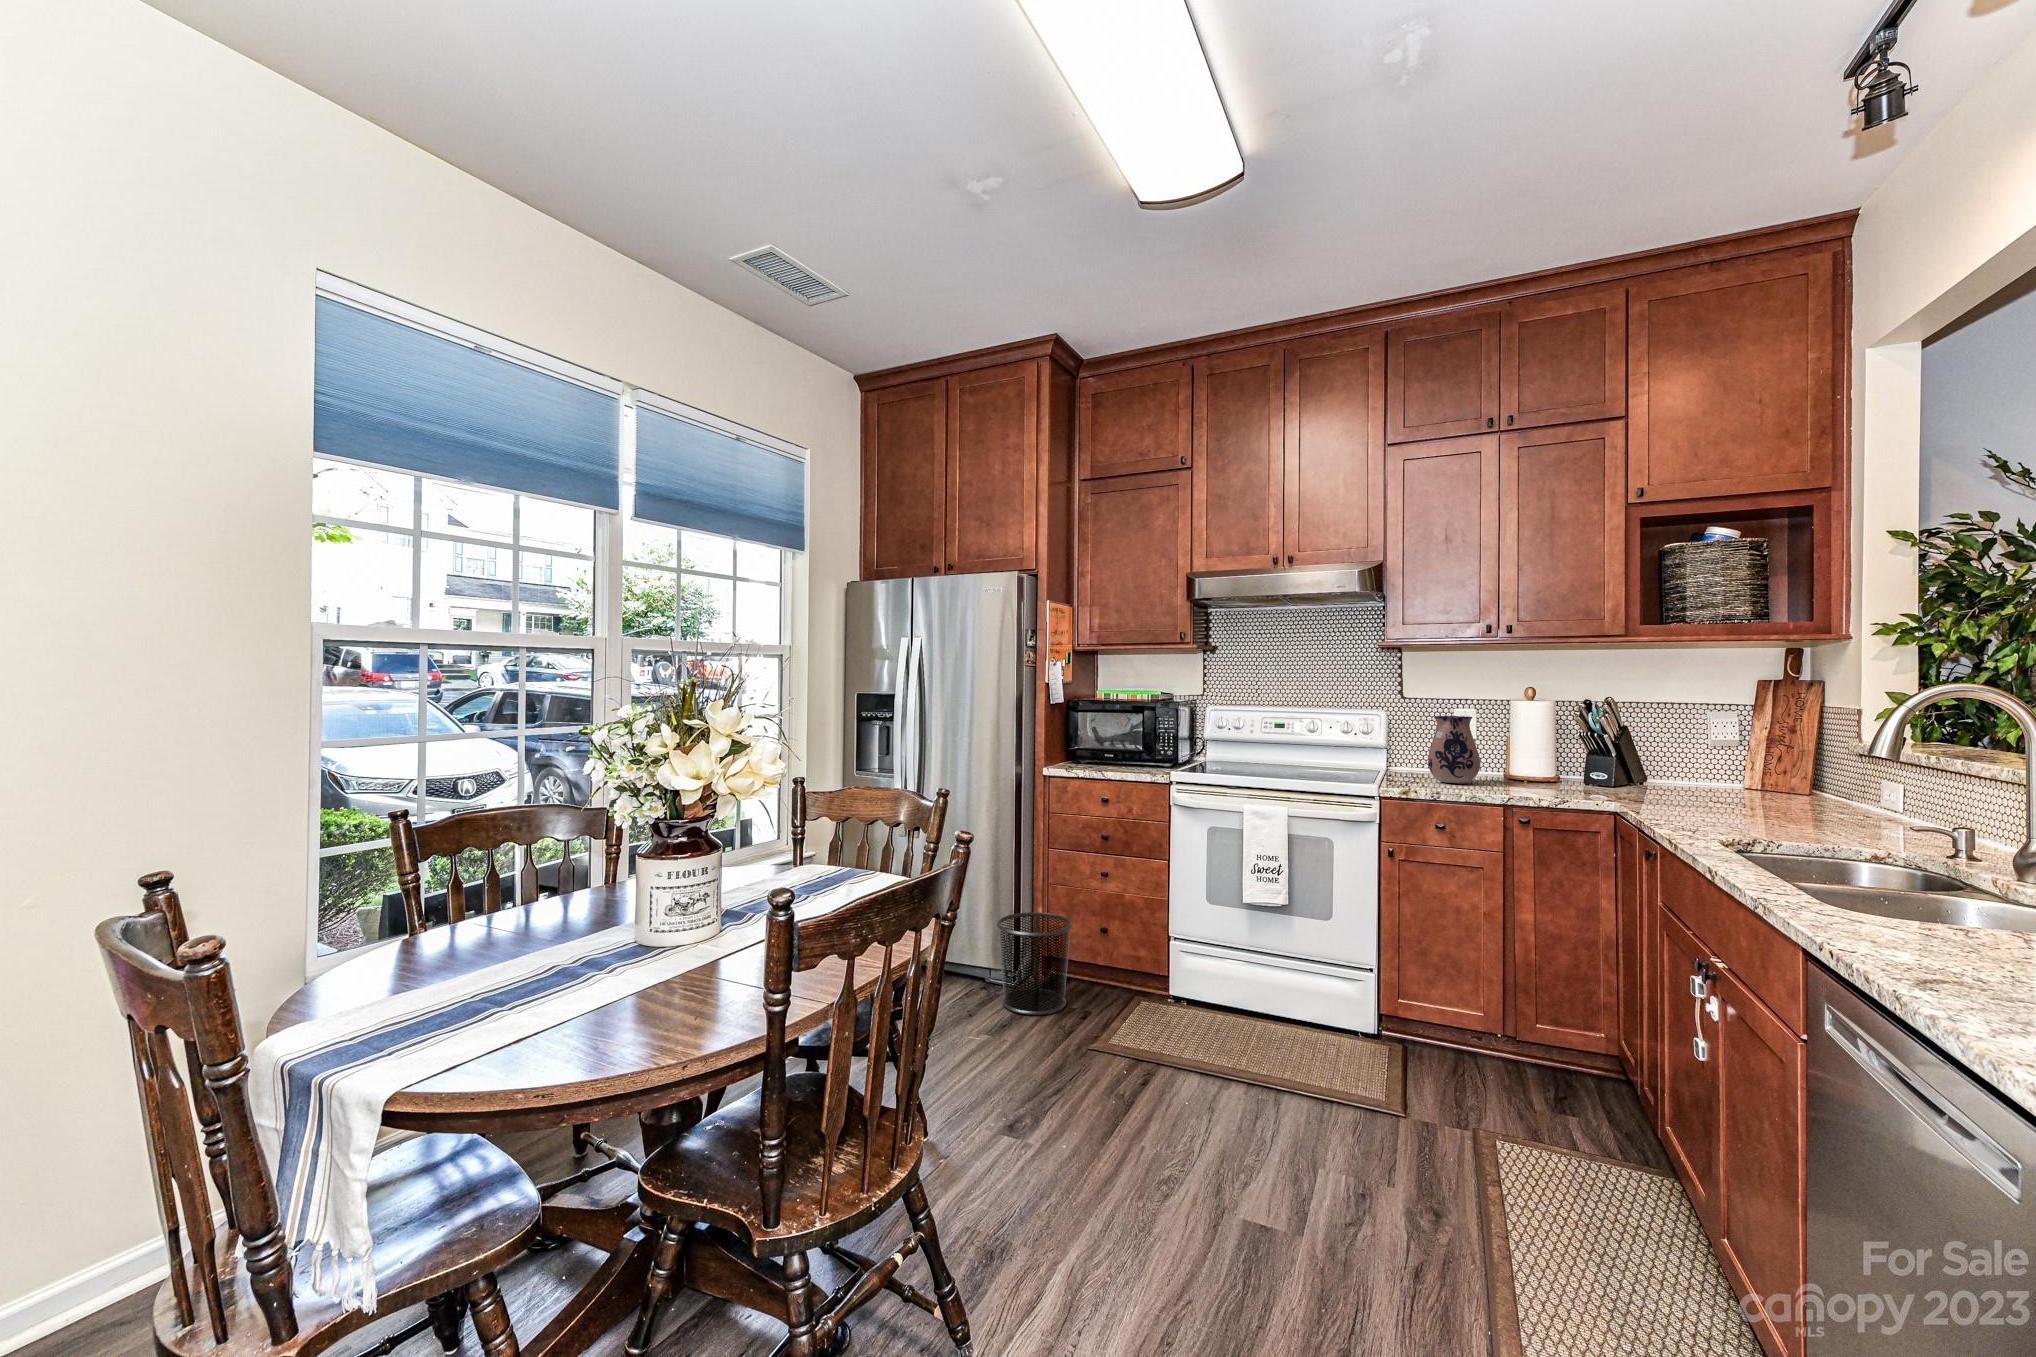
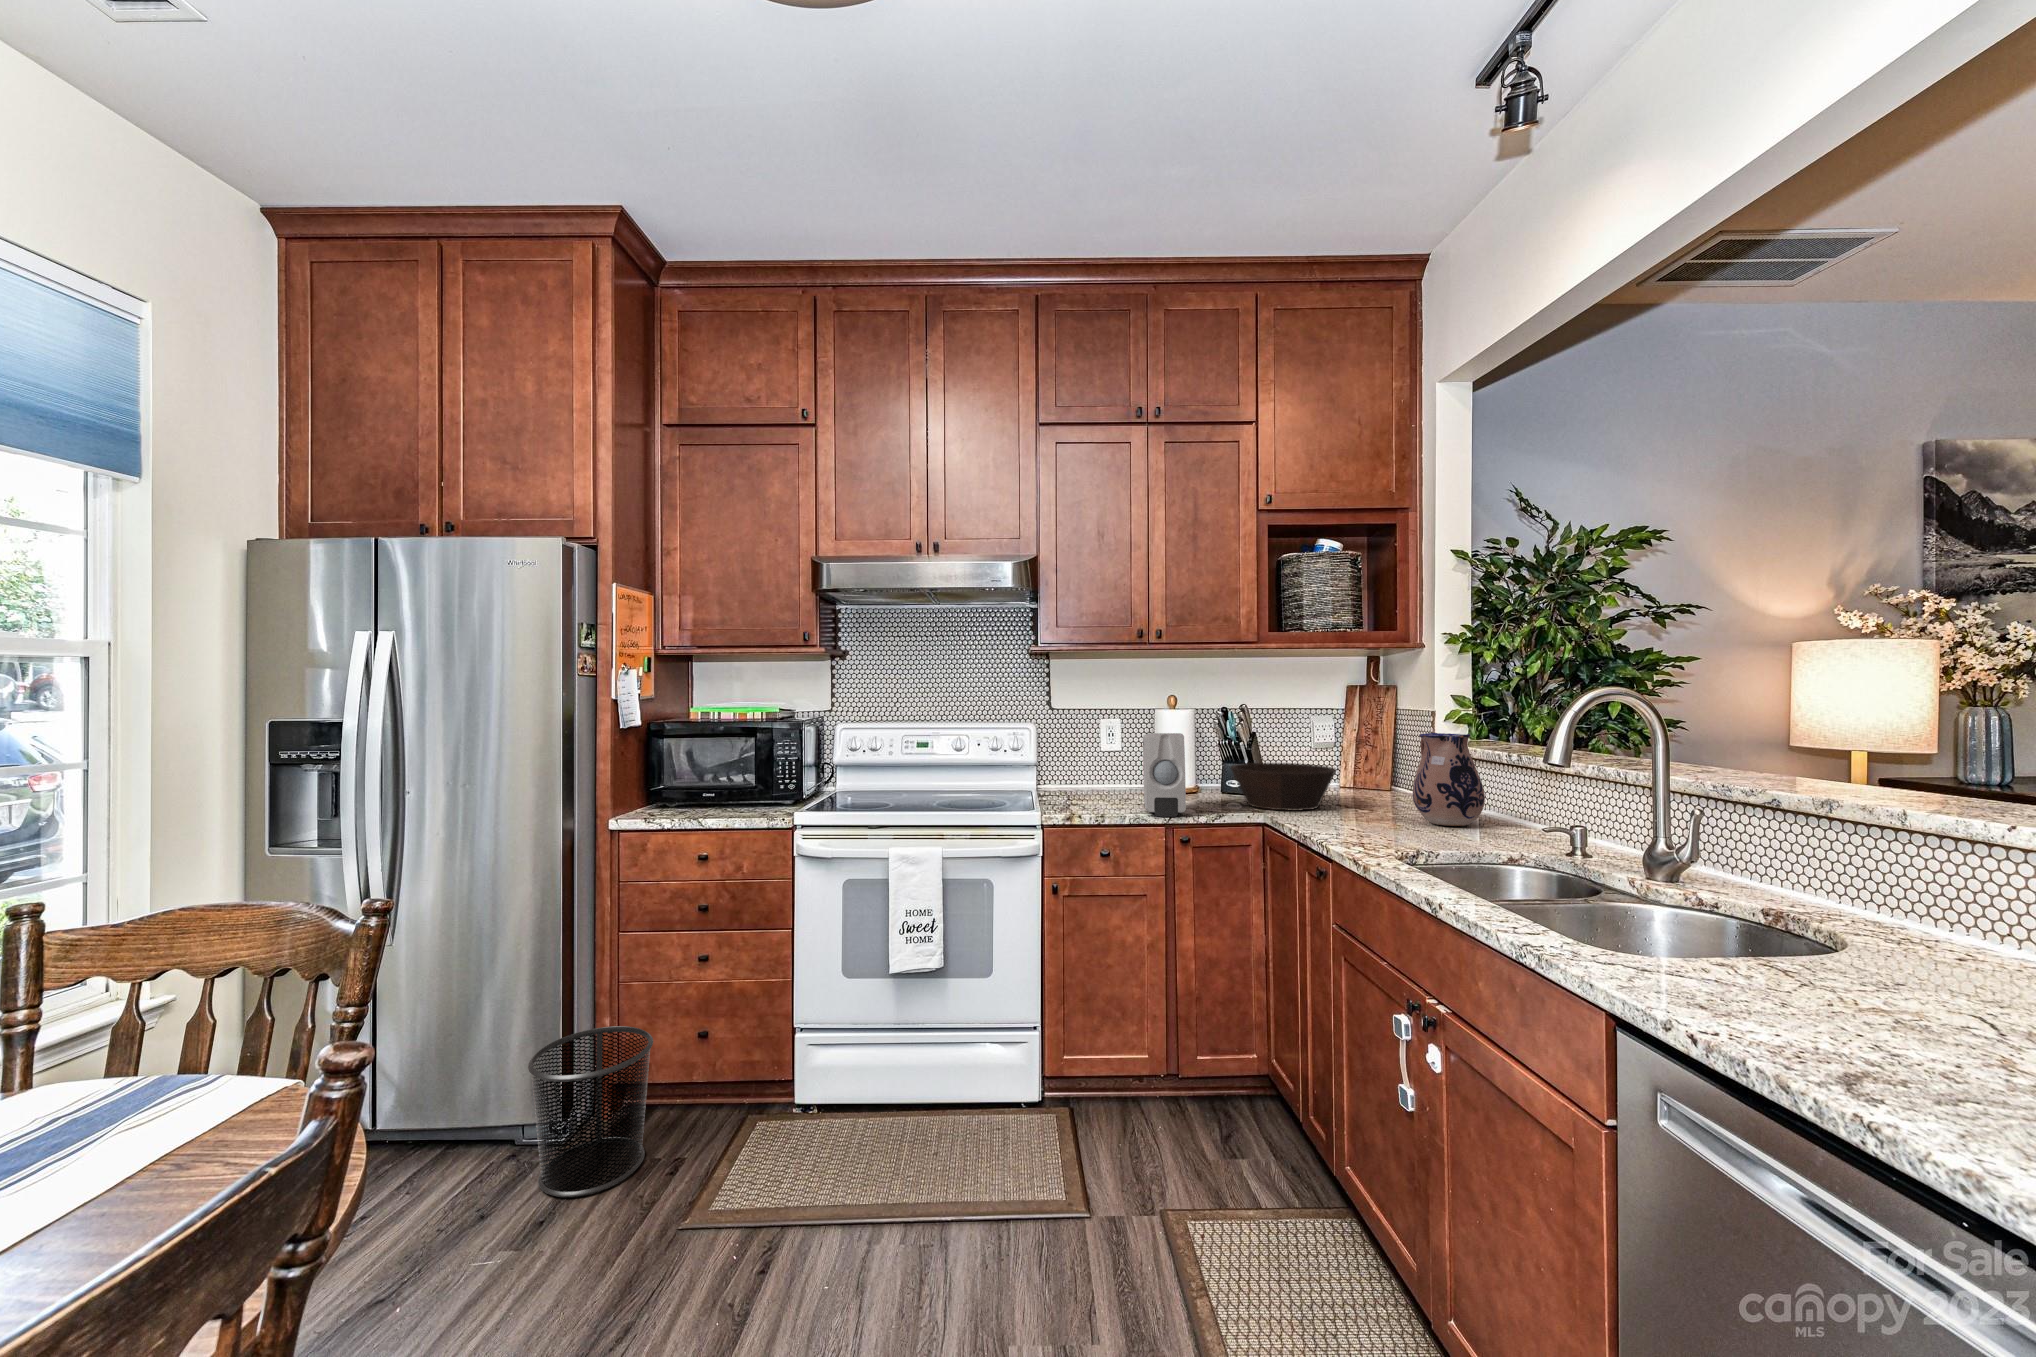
ceramic pitcher: present [1428,716,1480,784] -> present [1413,733,1485,826]
soap dispenser: none [1478,721,1520,797] -> present [1143,733,1186,817]
bowl: none [1579,756,1703,802] -> present [1231,763,1336,811]

